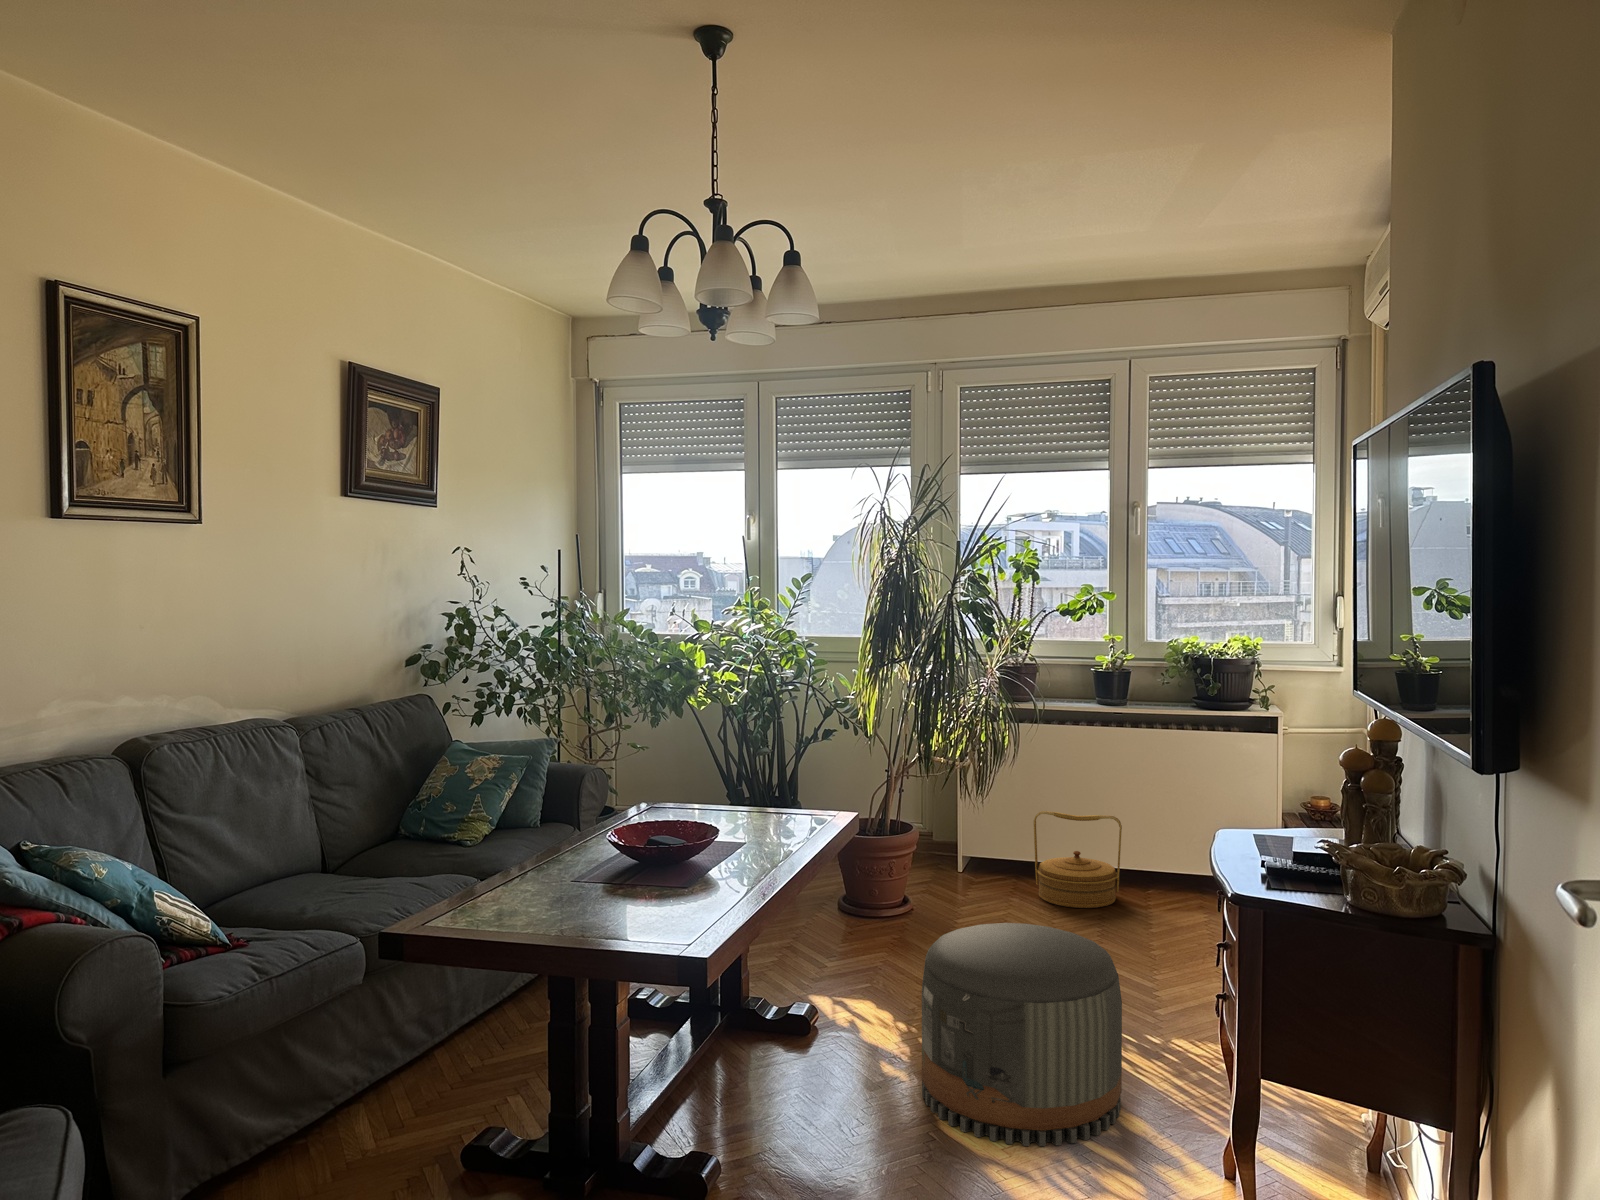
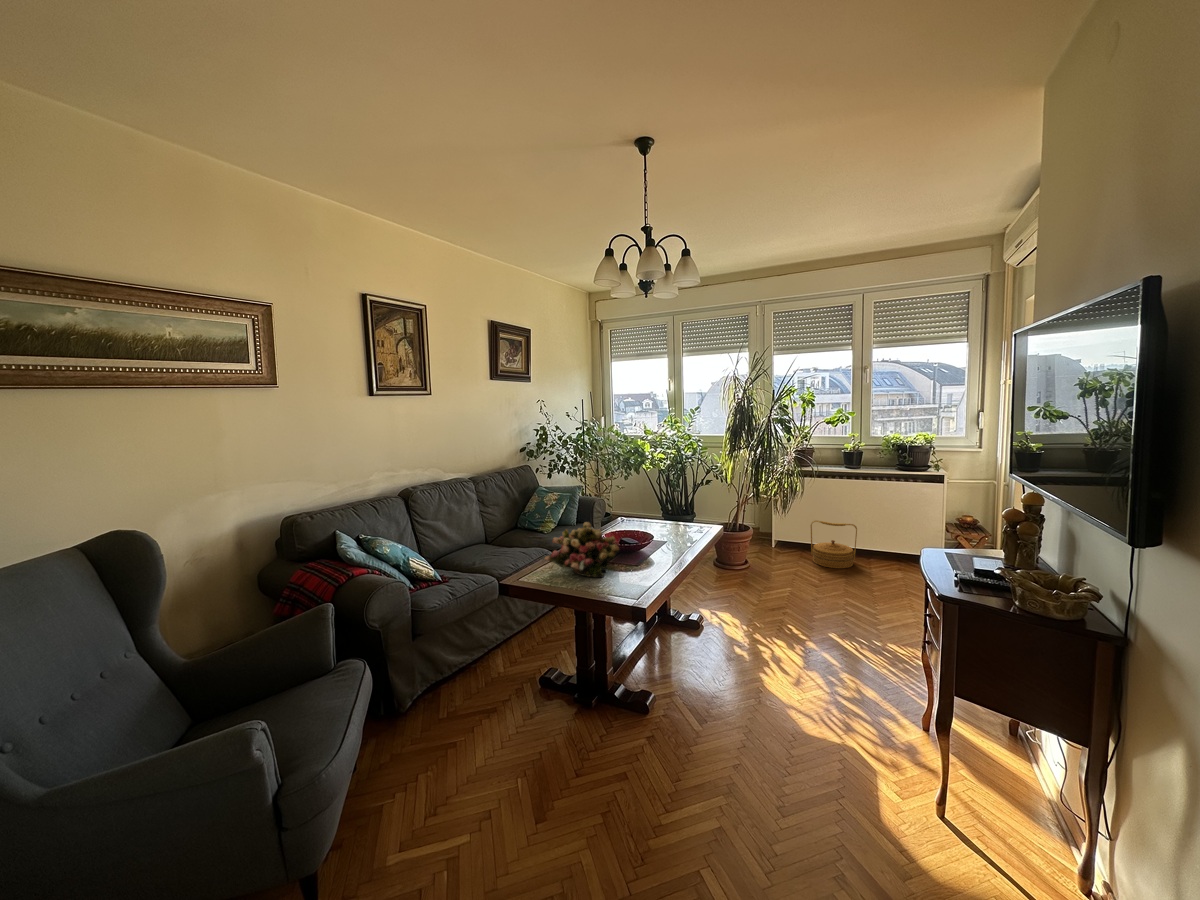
flower arrangement: none [480,795,645,909] -> present [545,522,619,578]
pouf: present [922,923,1122,1146] -> none [756,585,863,700]

